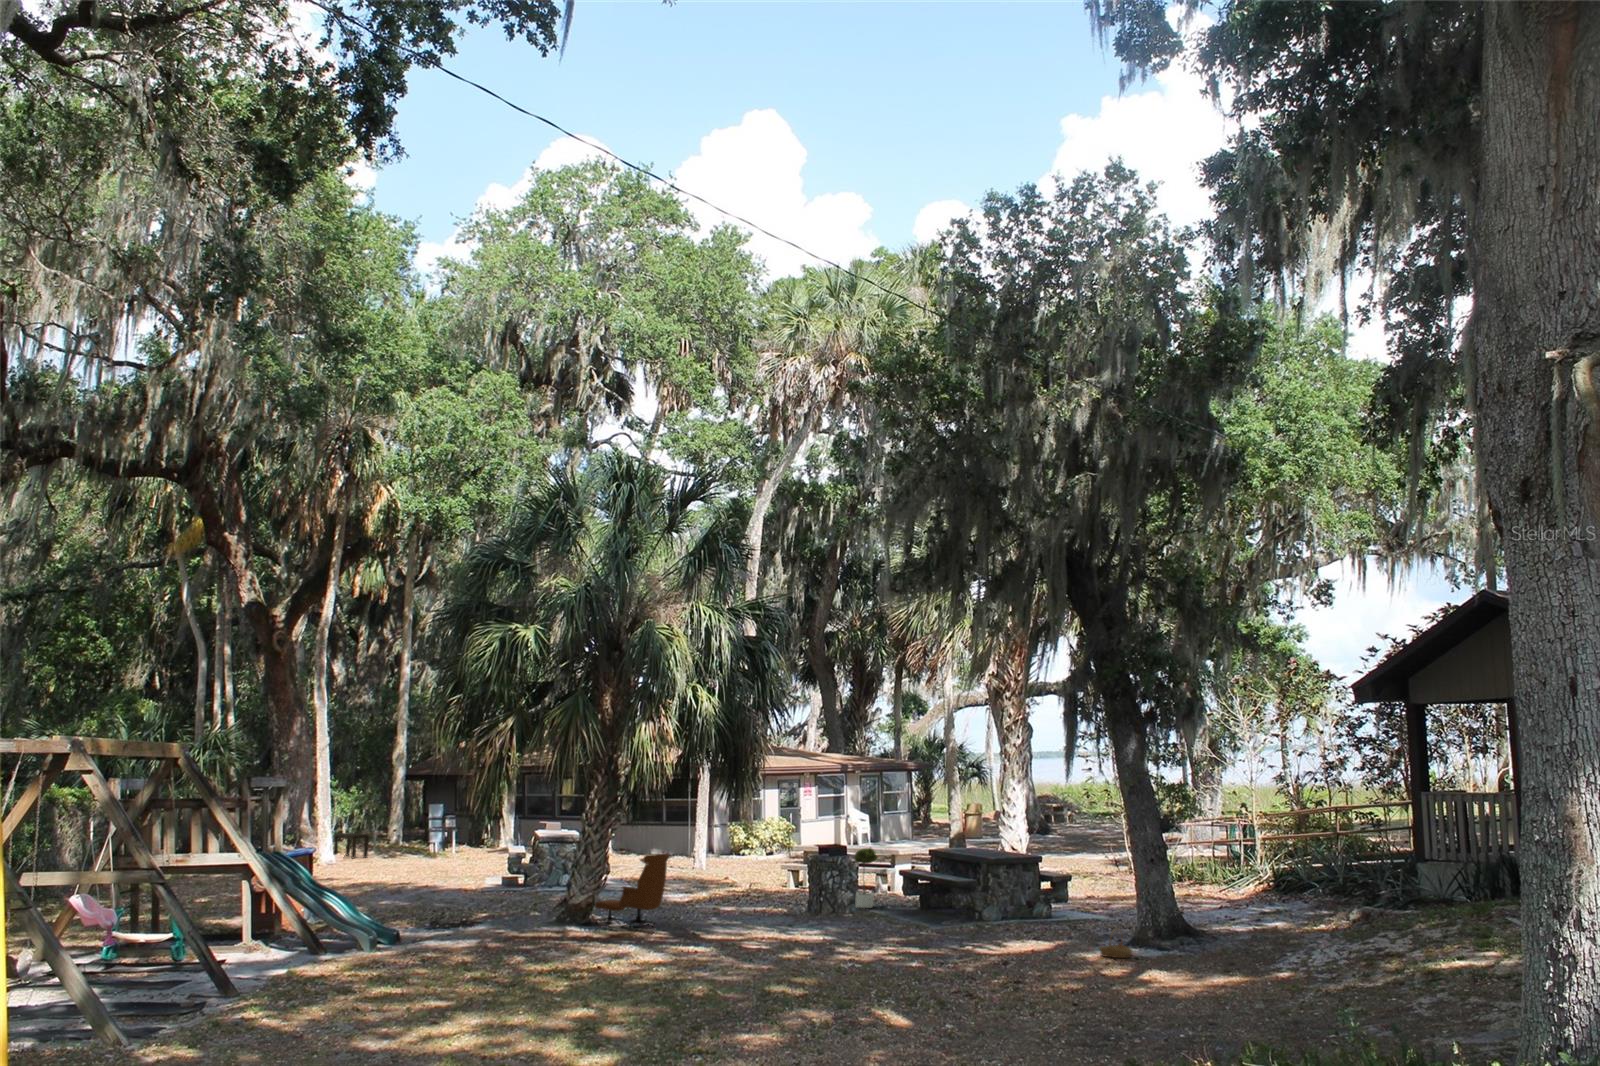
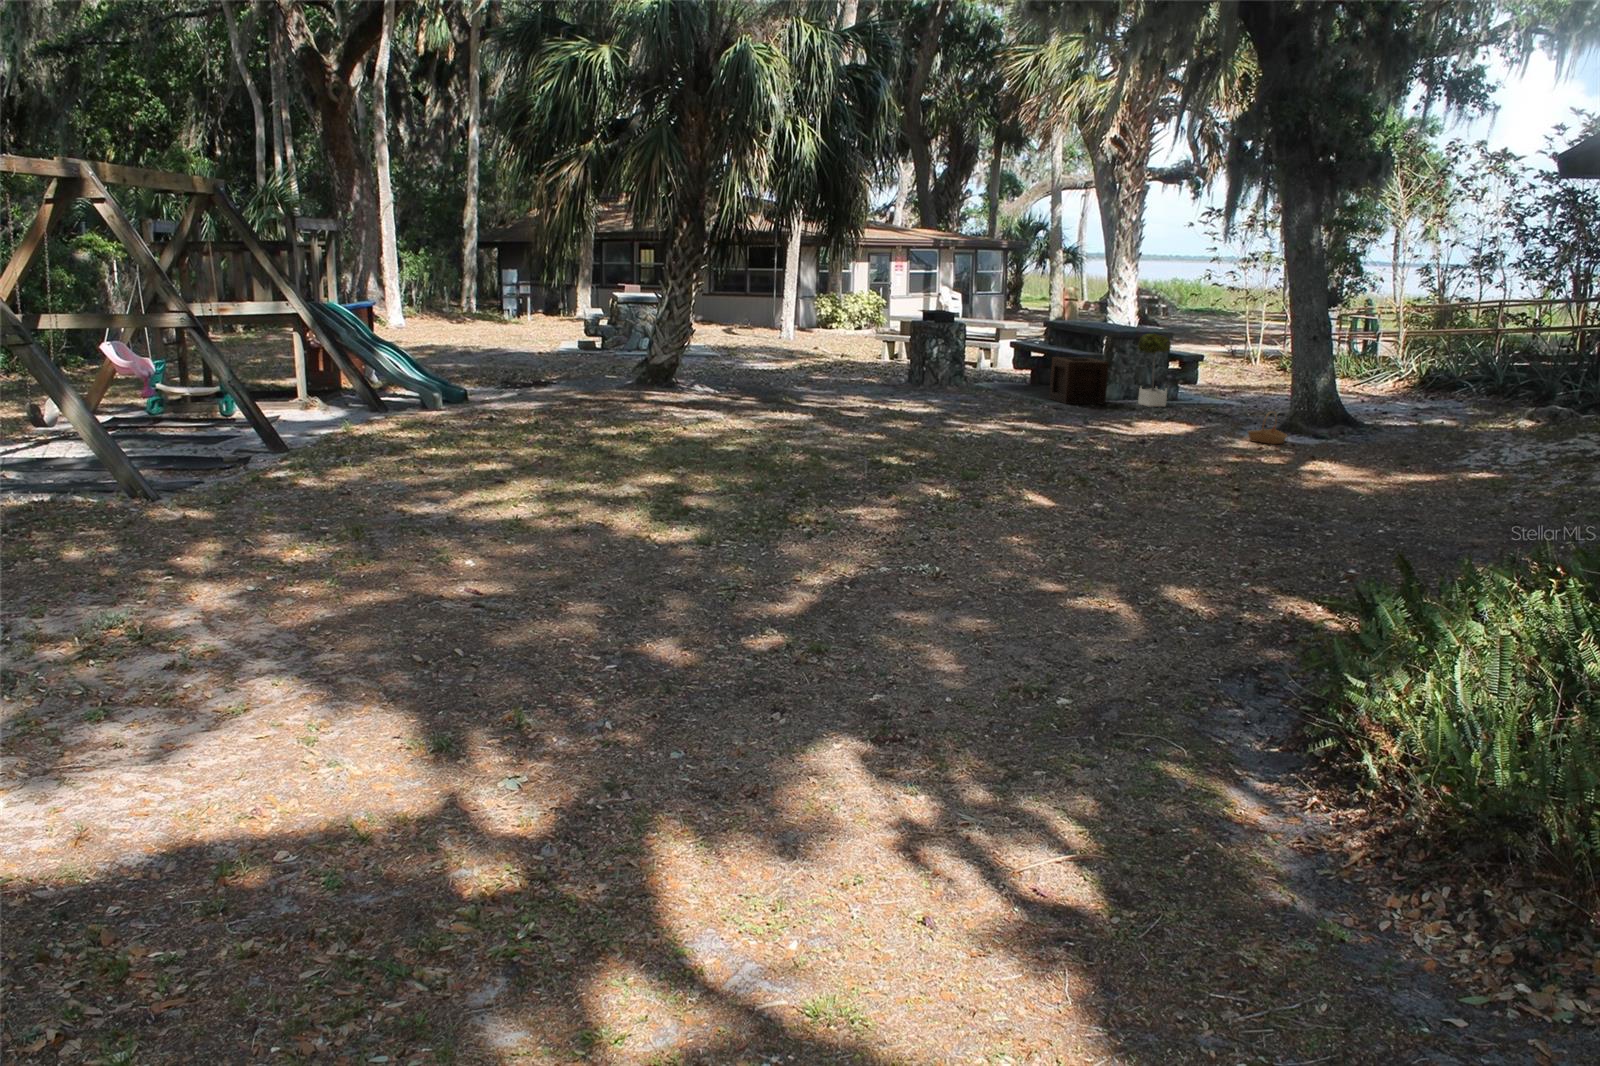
bench: present [334,833,369,858] -> none [401,294,438,320]
potted tree: present [854,848,877,908] -> present [1138,334,1171,407]
lounge chair: present [595,854,669,927] -> none [679,316,760,397]
wooden crate: none [932,882,982,926] -> present [1049,357,1108,404]

